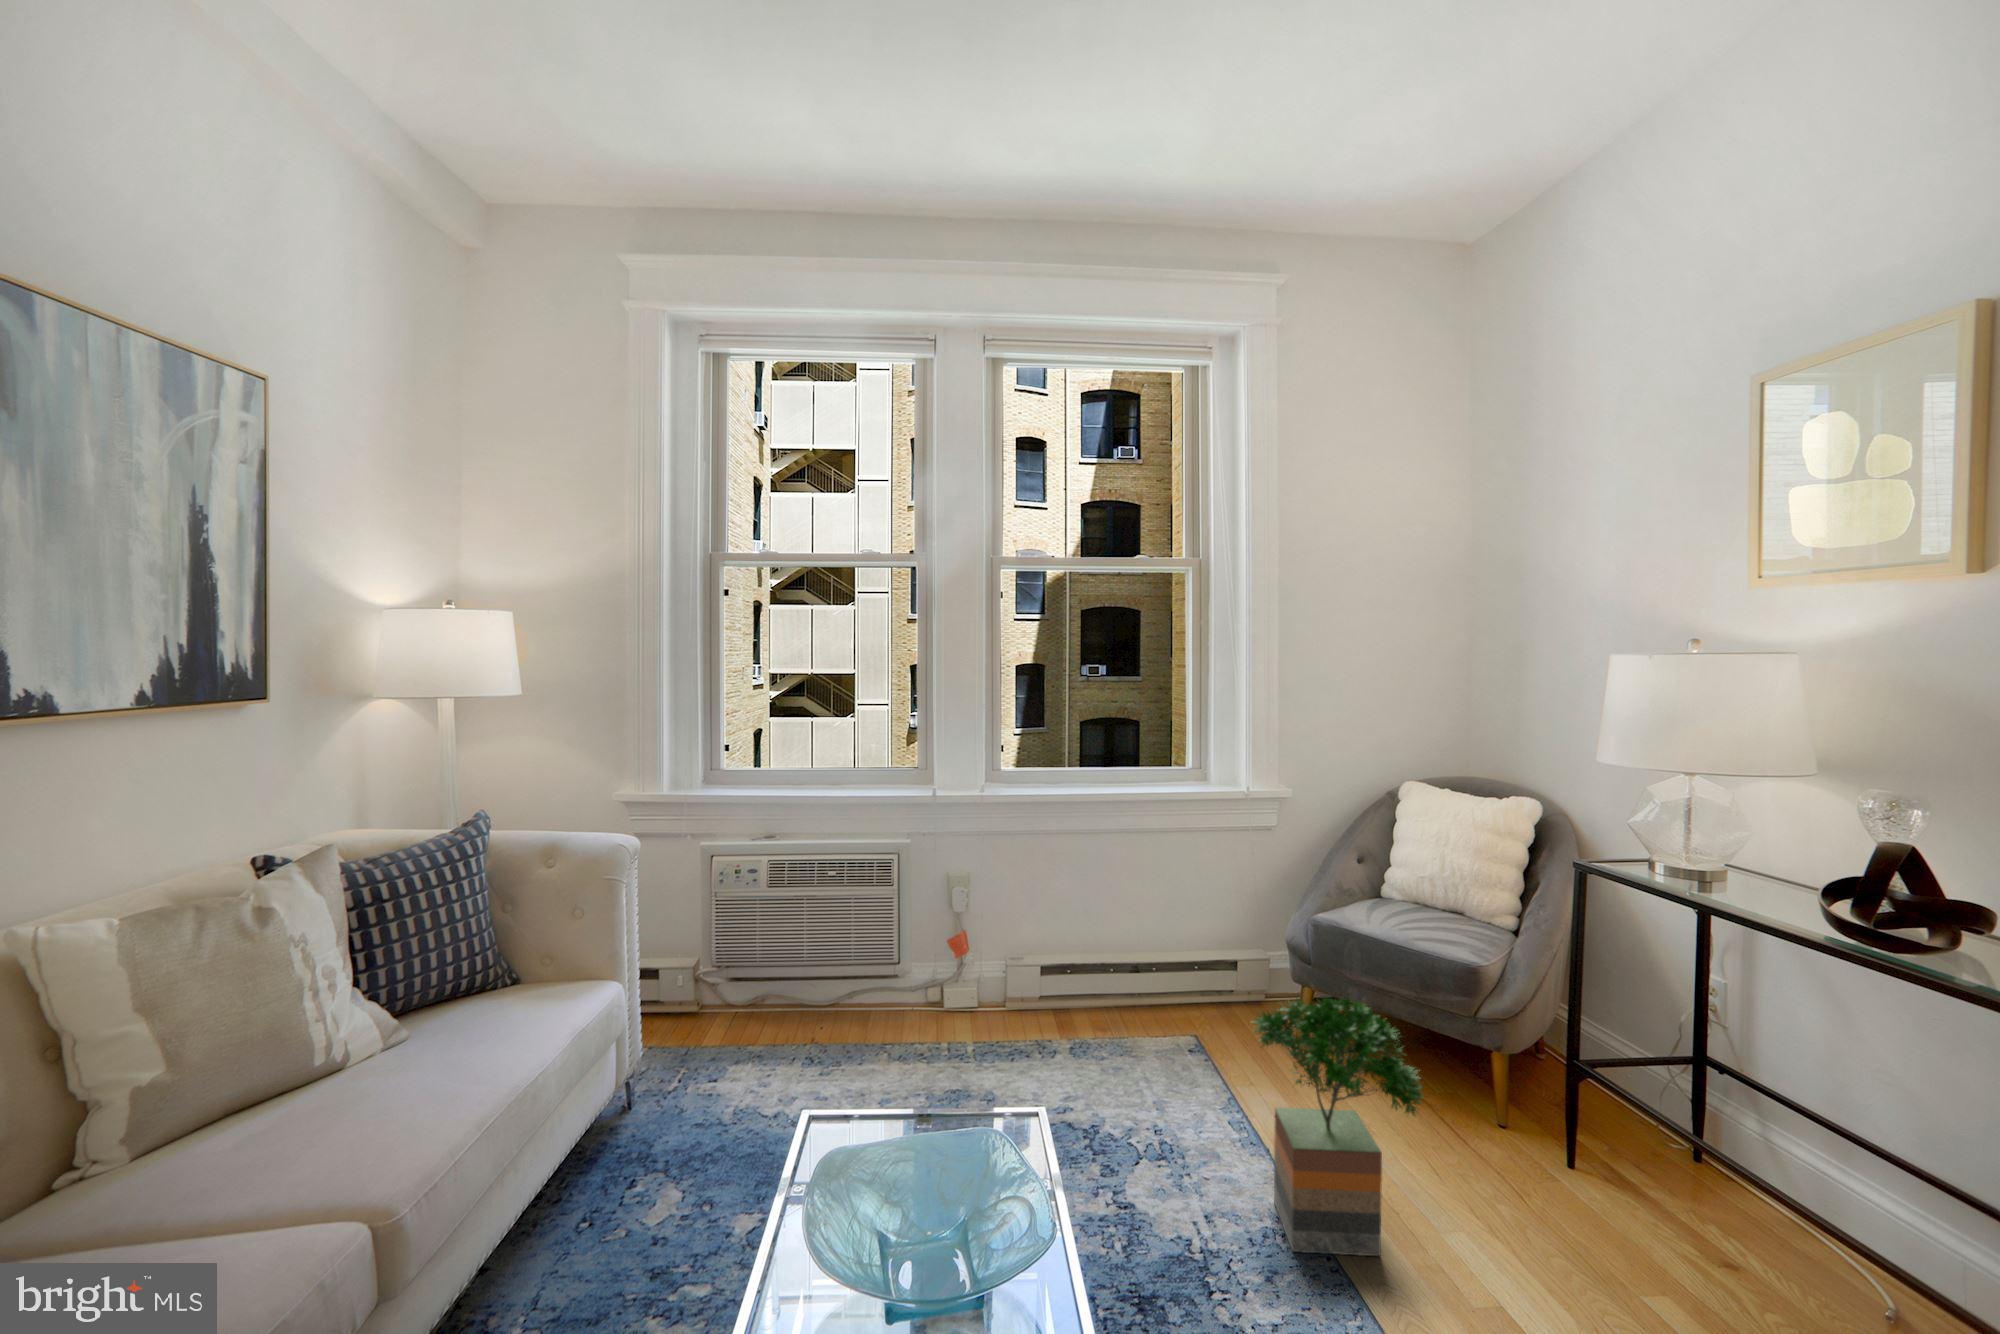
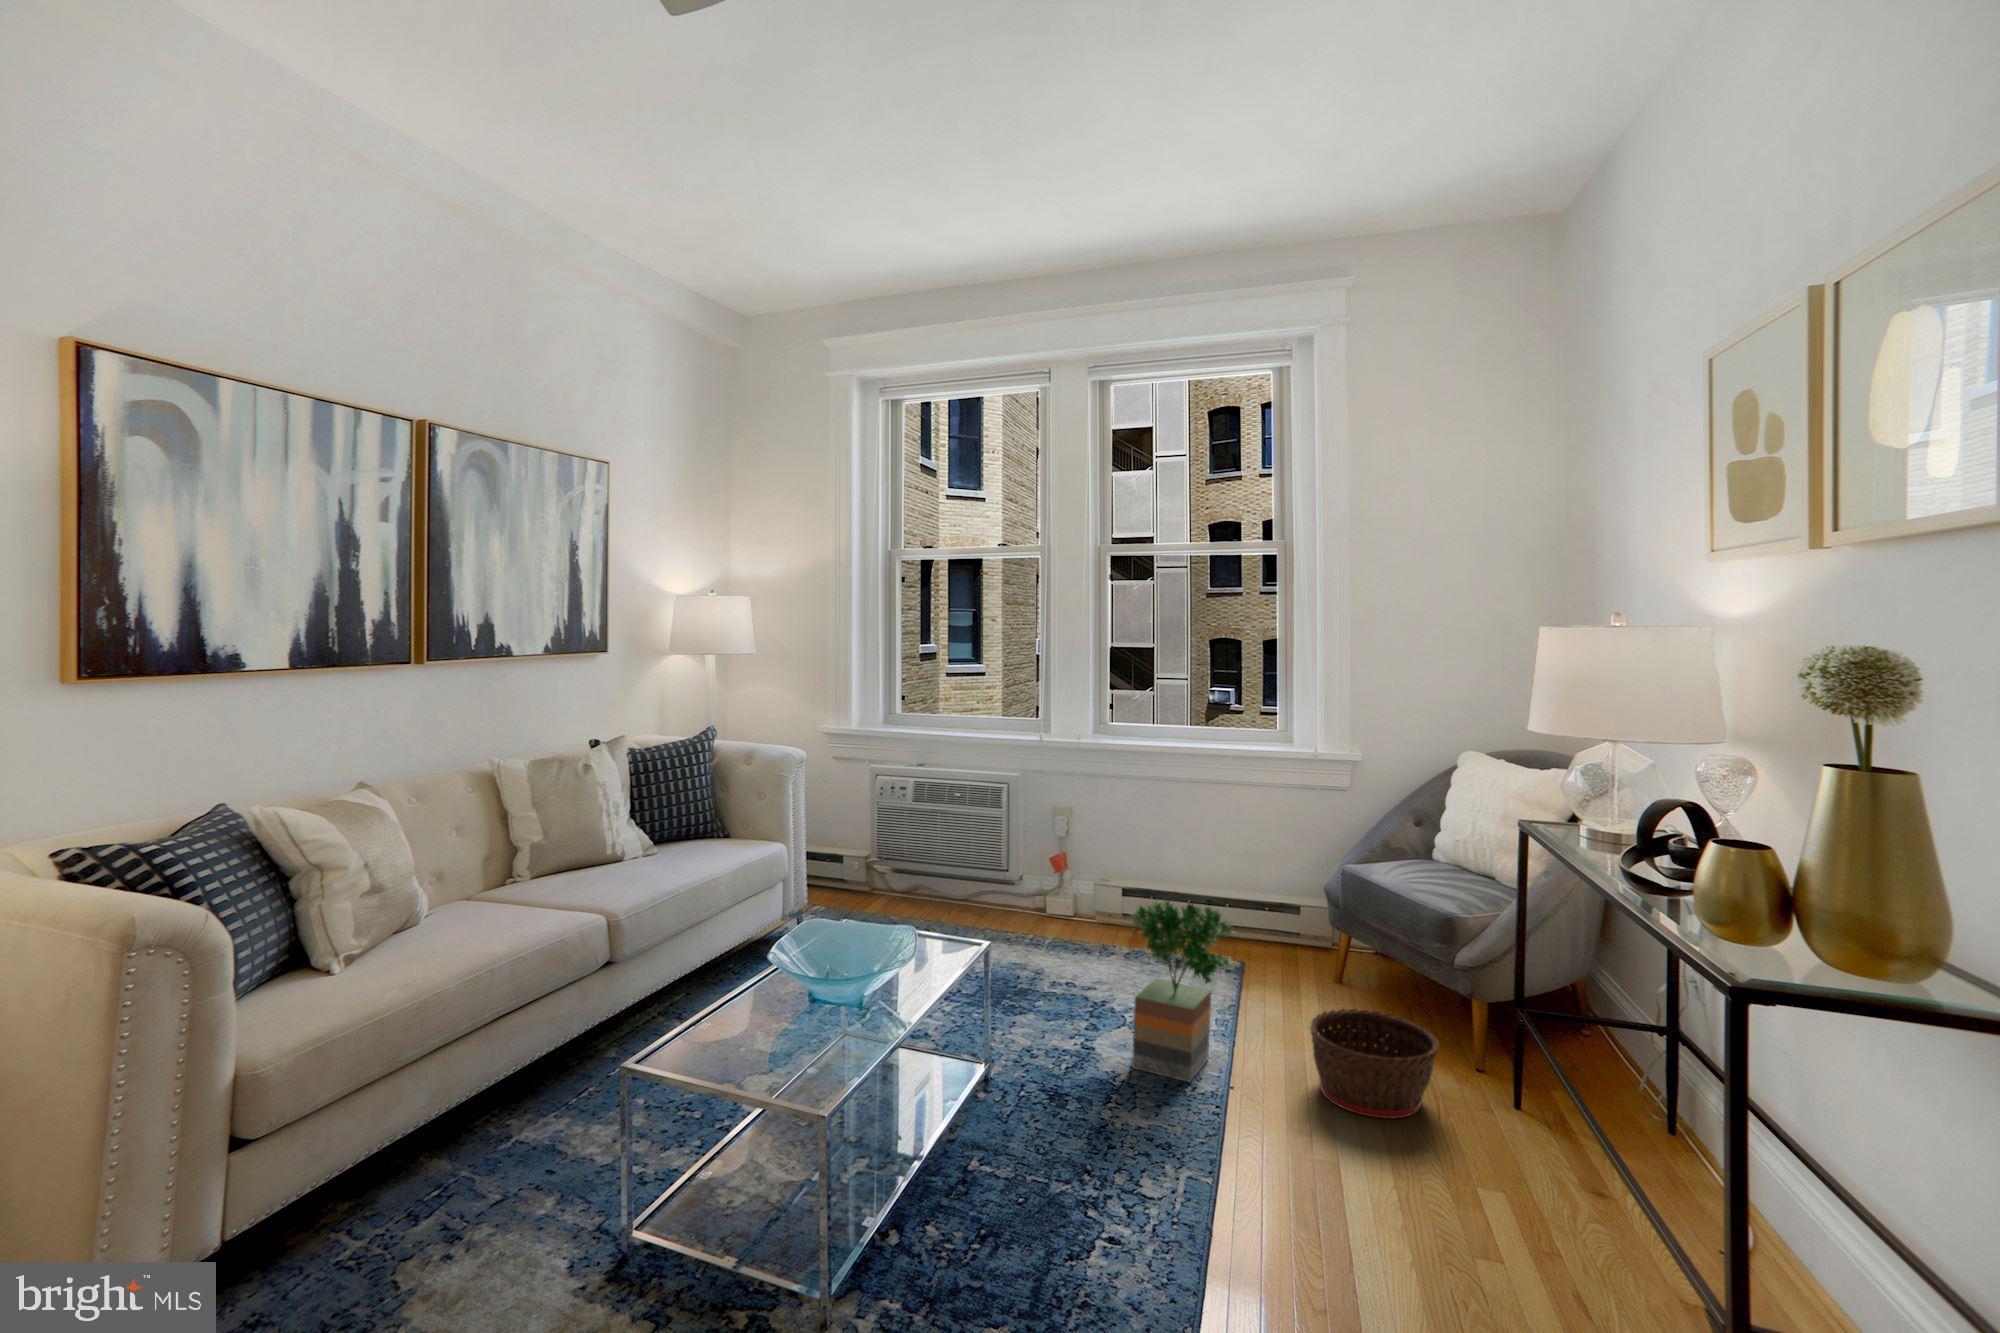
basket: none [1478,1093,1659,1248] -> present [1310,1009,1439,1119]

